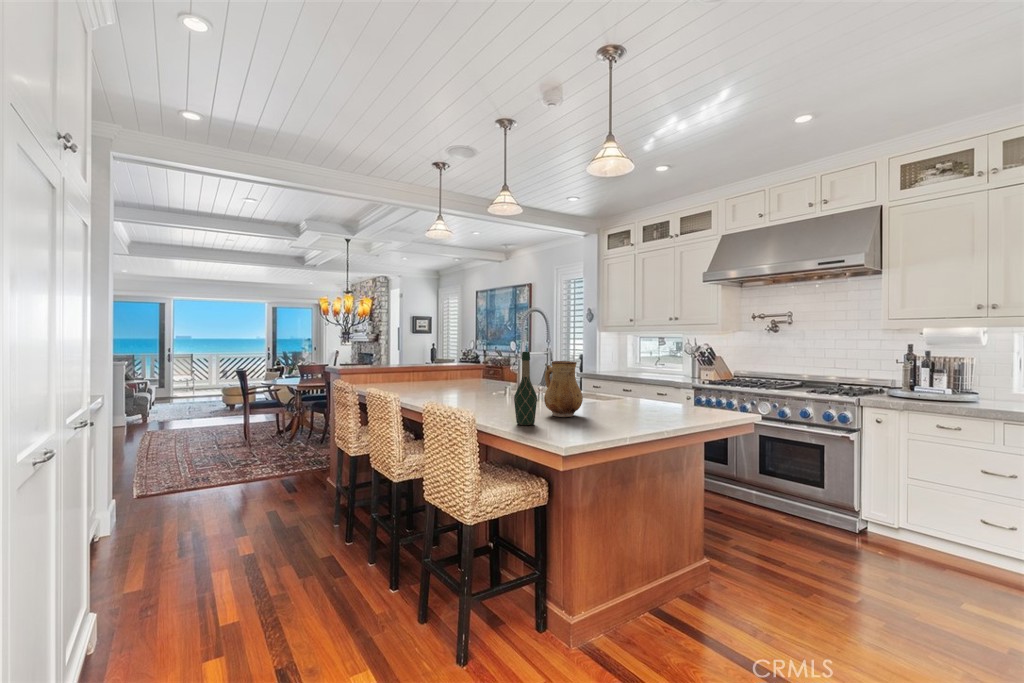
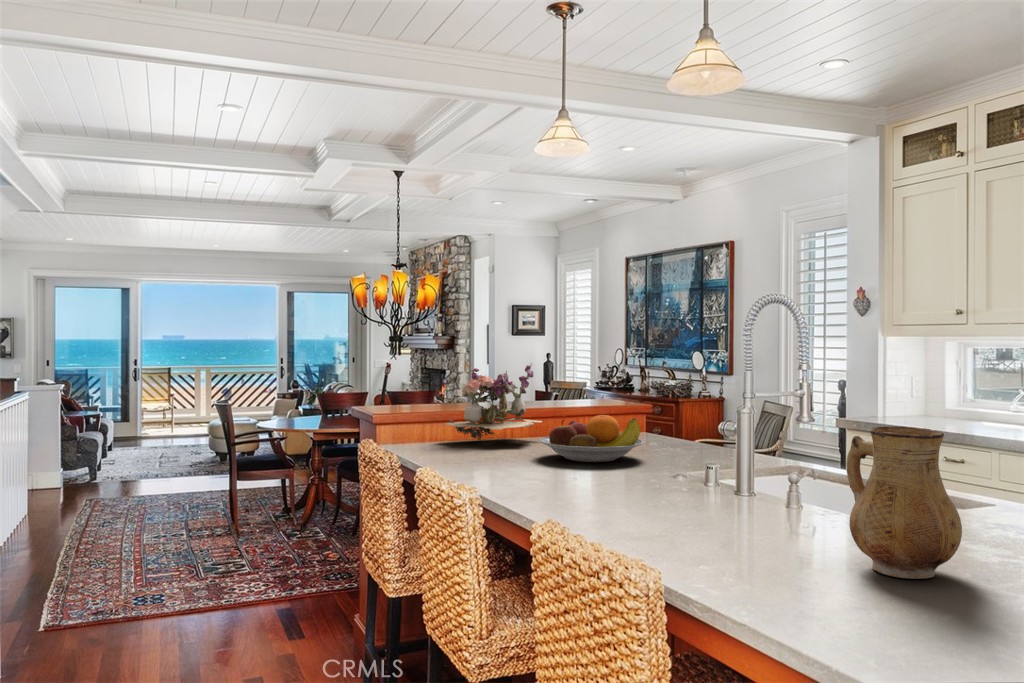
flower arrangement: none [376,344,428,383] -> present [444,363,543,440]
wine bottle: present [514,352,537,425] -> none [786,409,854,614]
fruit bowl: none [425,367,475,389] -> present [539,415,643,462]

